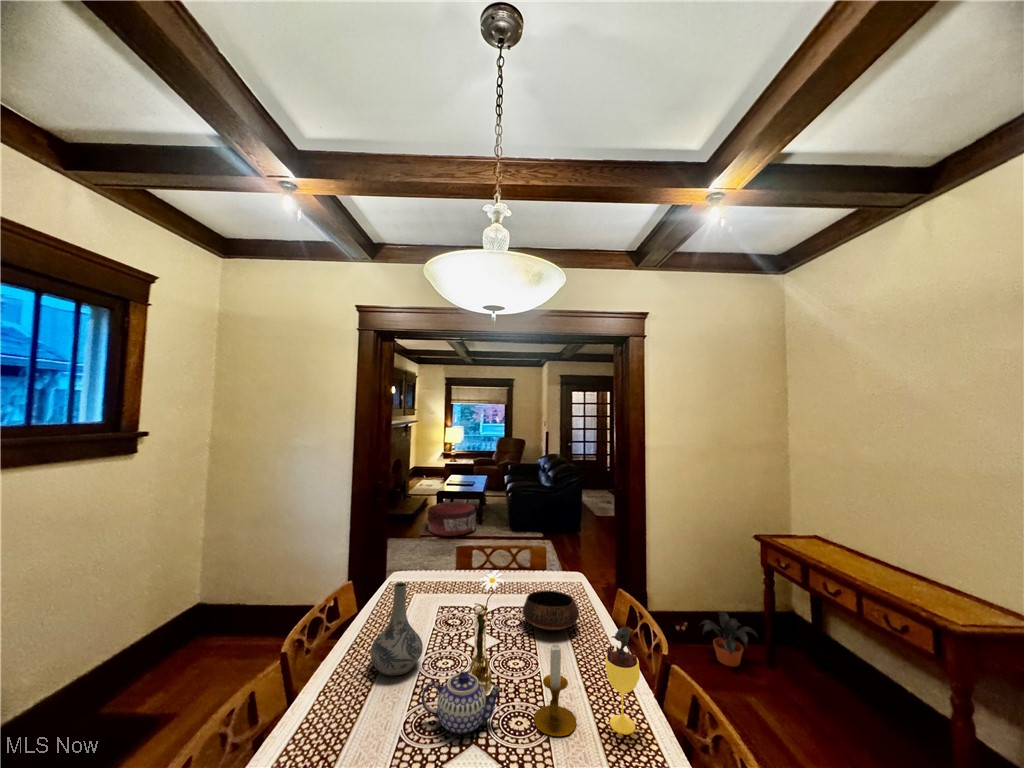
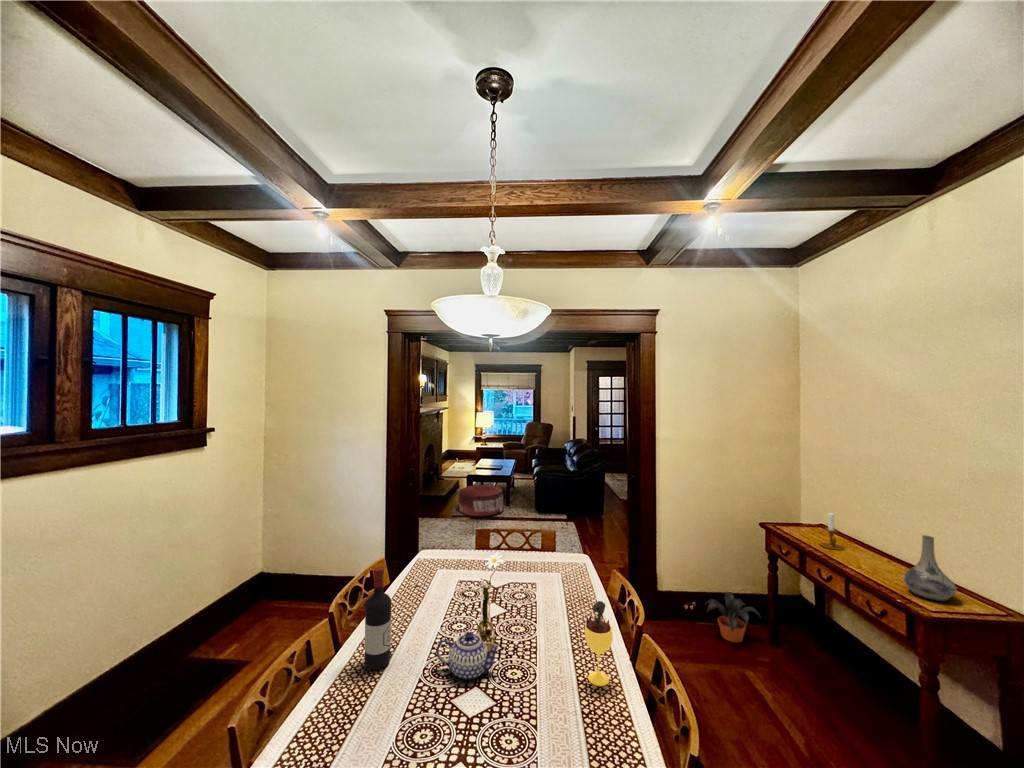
decorative vase: present [370,582,423,675] -> present [904,535,957,601]
bowl: present [522,591,579,630] -> none [527,569,576,602]
wine bottle: none [328,592,365,726] -> present [365,567,391,669]
candlestick: present [534,644,576,736] -> present [820,513,844,550]

